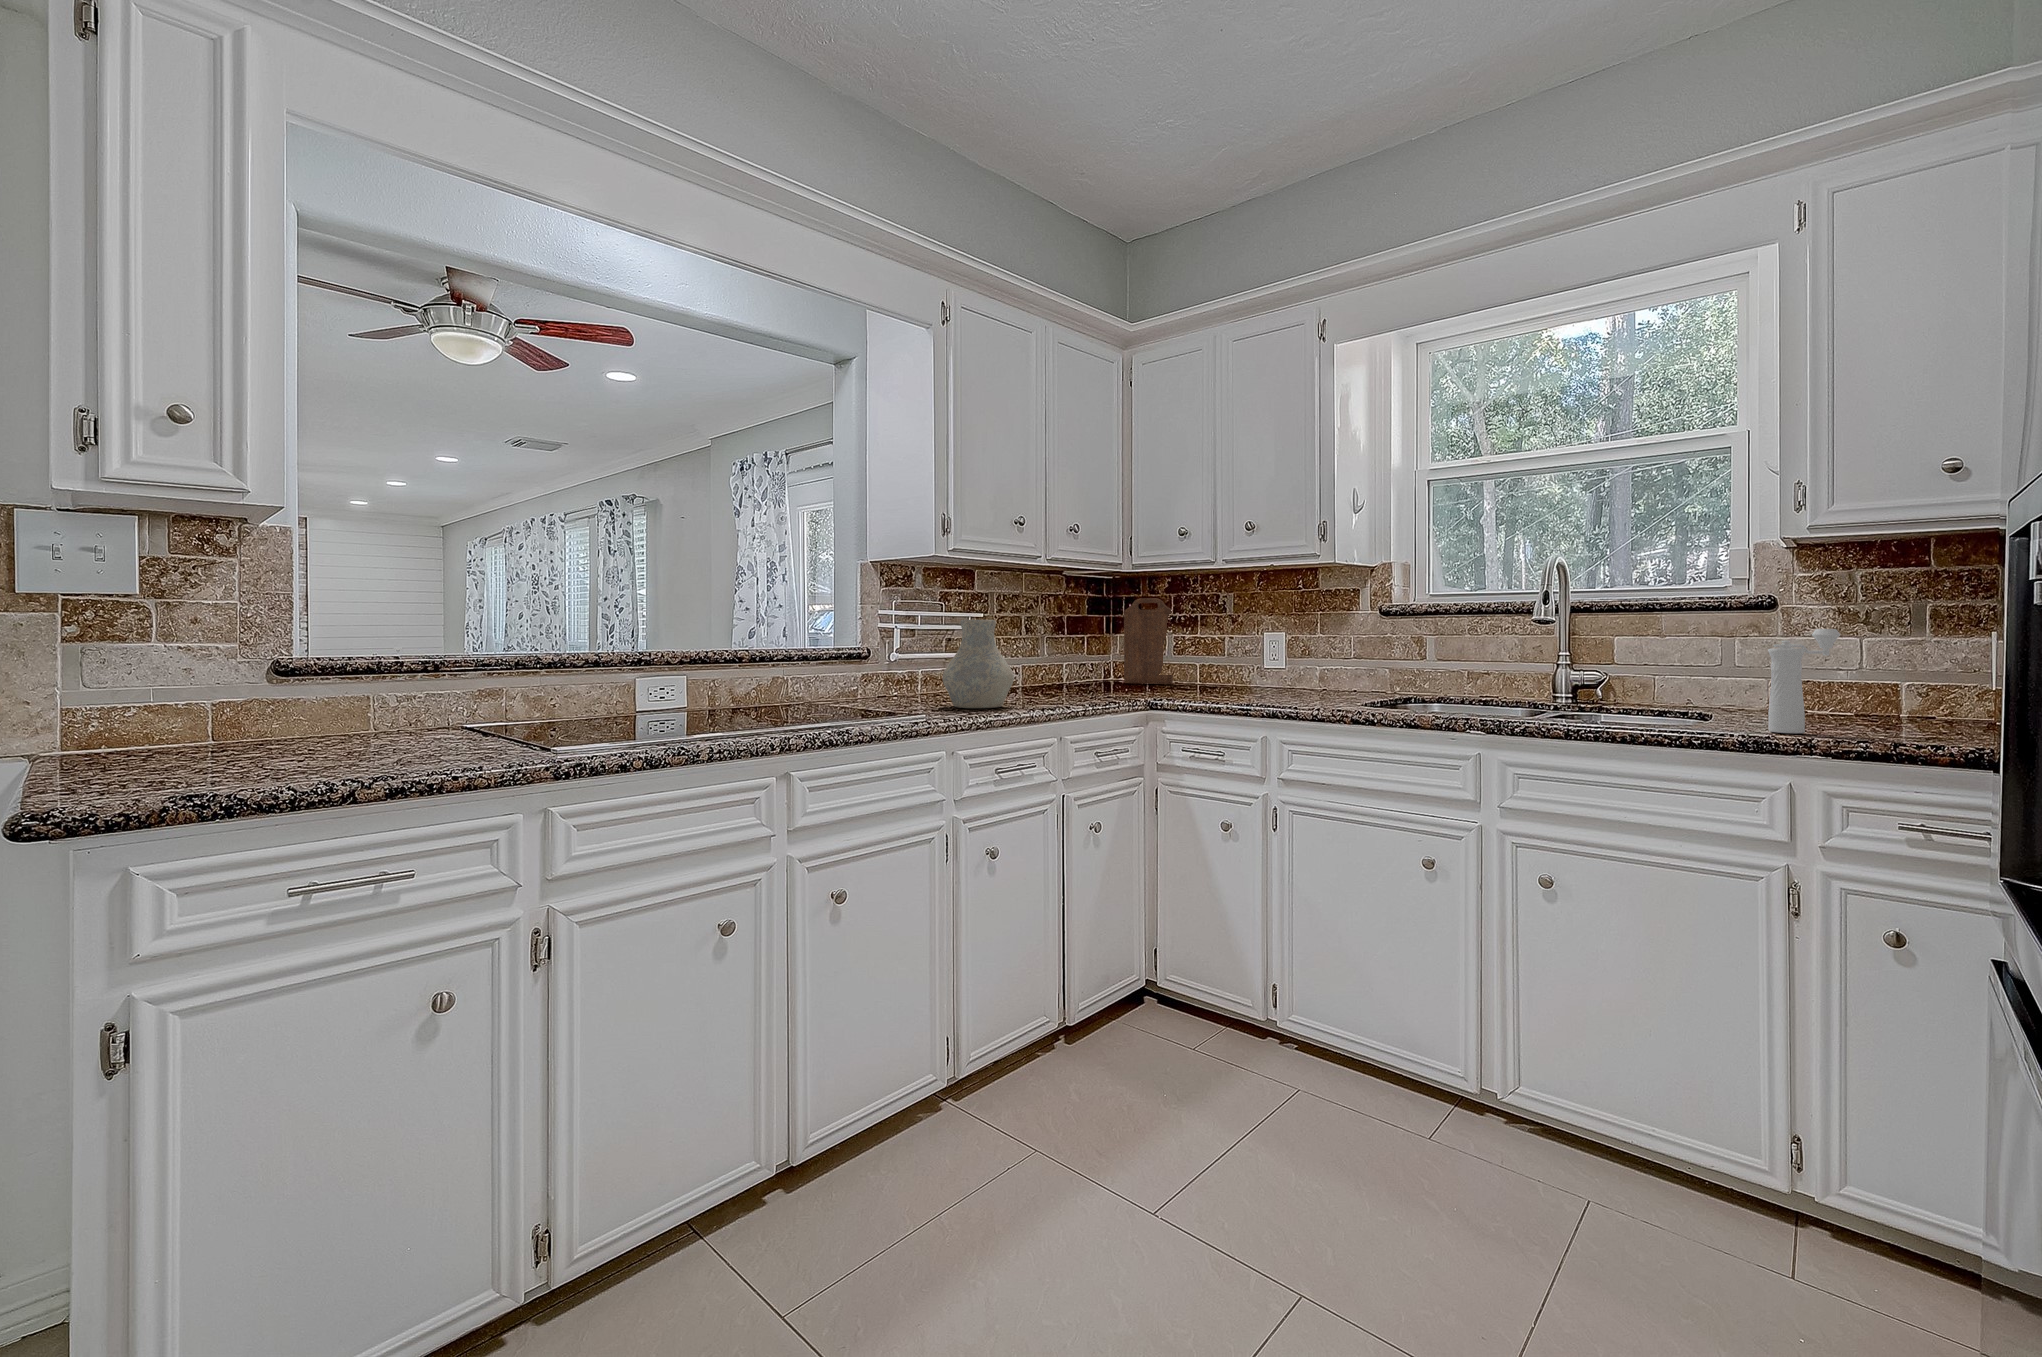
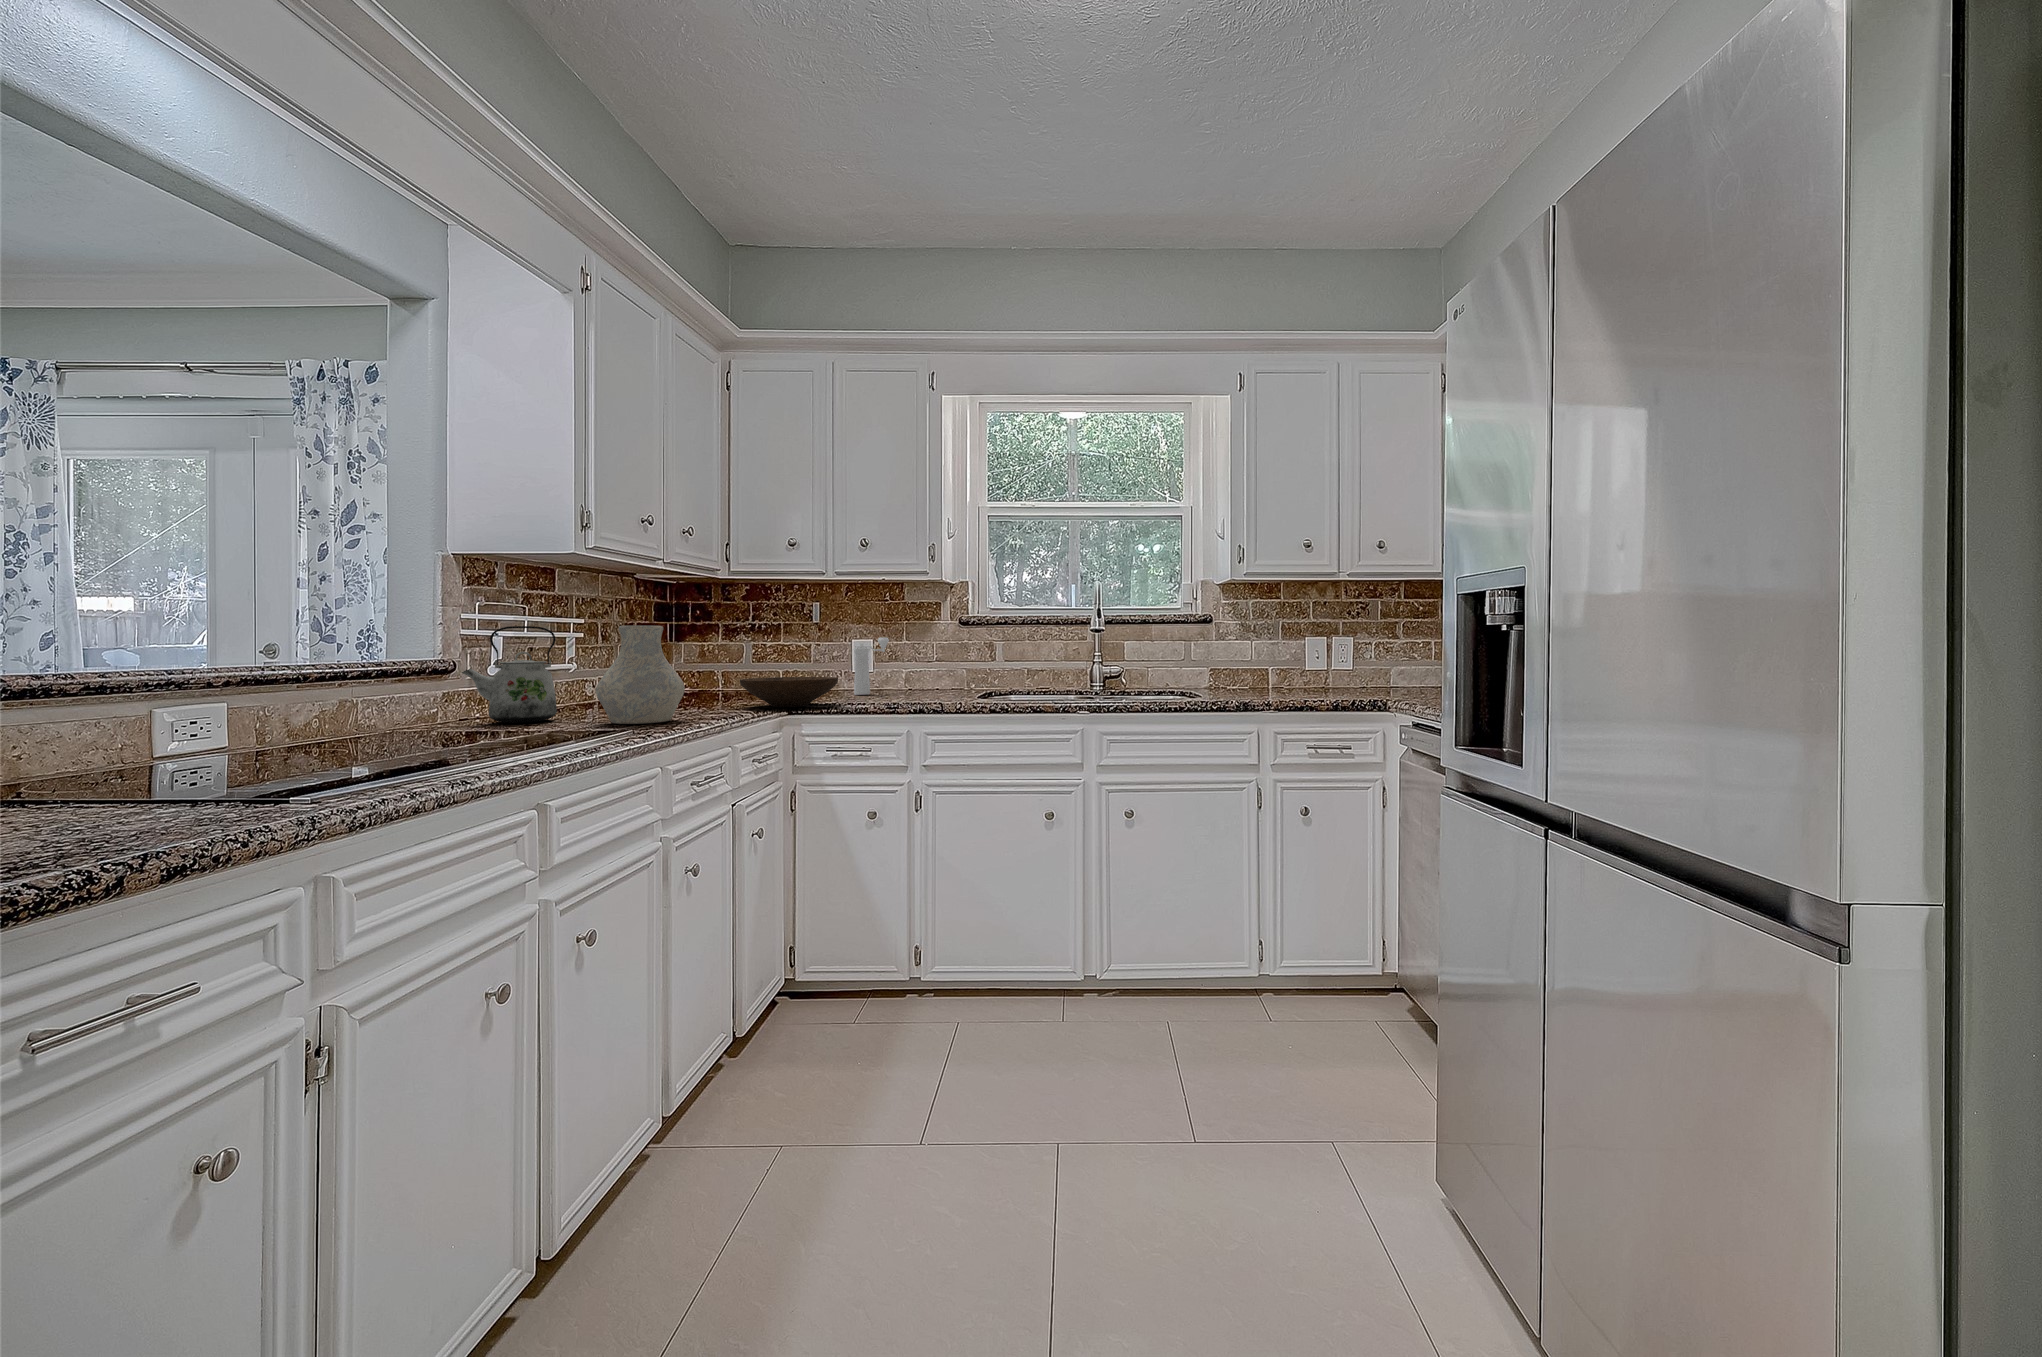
cutting board: present [1124,598,1173,684] -> none [696,606,751,693]
kettle: none [875,621,938,701] -> present [462,626,557,723]
pepper mill: present [1768,629,1840,733] -> present [854,637,889,695]
wooden bowl: none [1094,671,1190,702] -> present [740,677,838,707]

